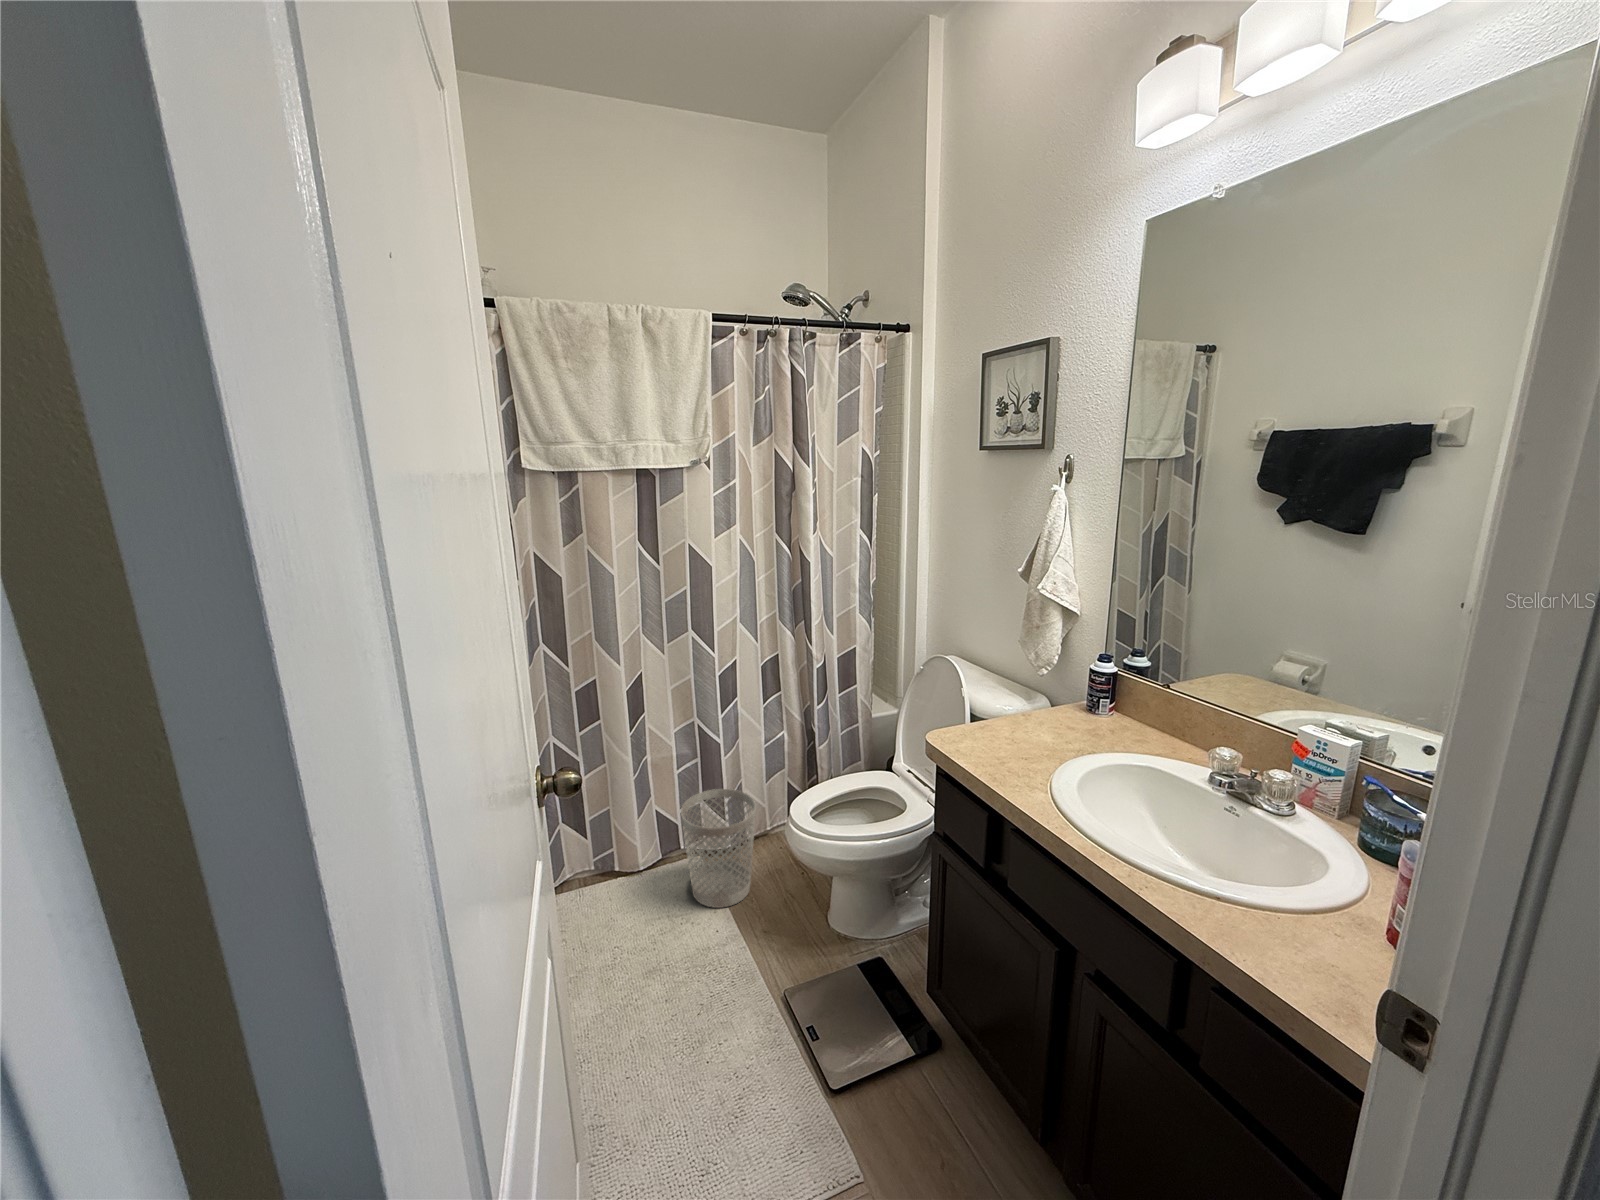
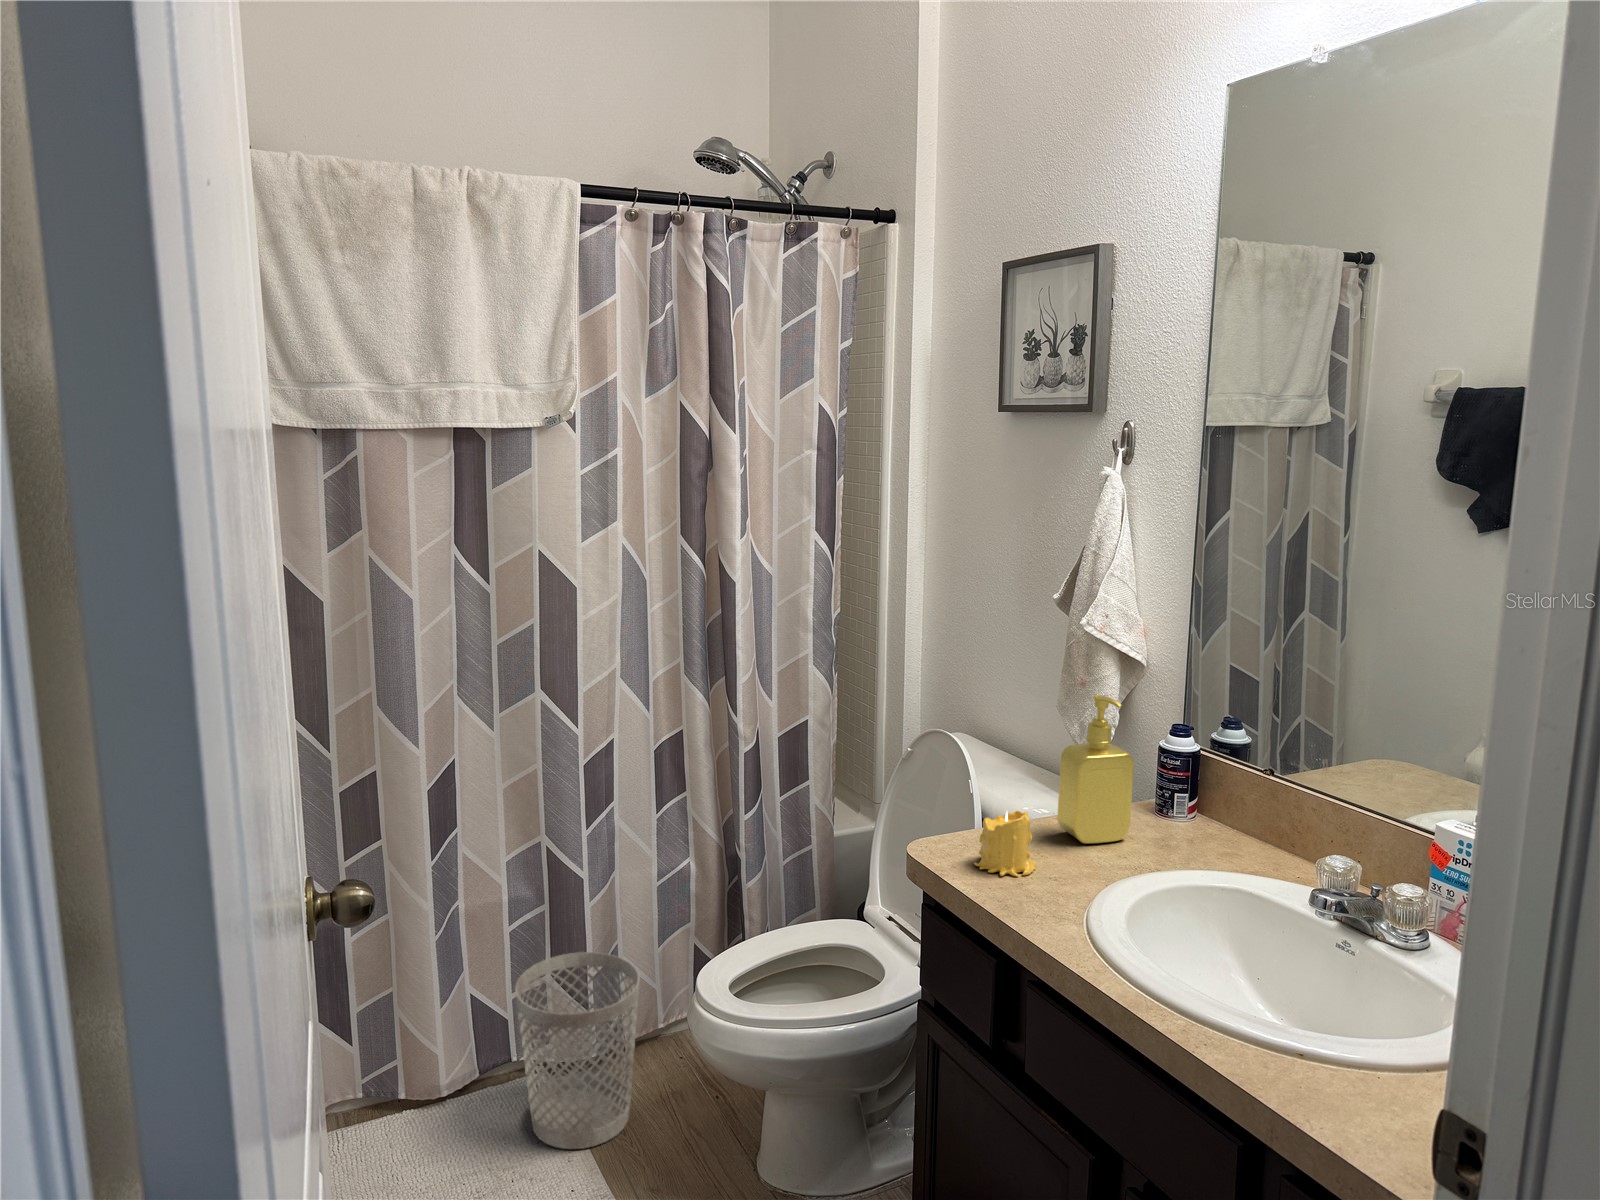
soap dispenser: none [1024,636,1076,733] -> present [1057,695,1134,844]
candle: none [971,711,1012,756] -> present [974,811,1036,877]

